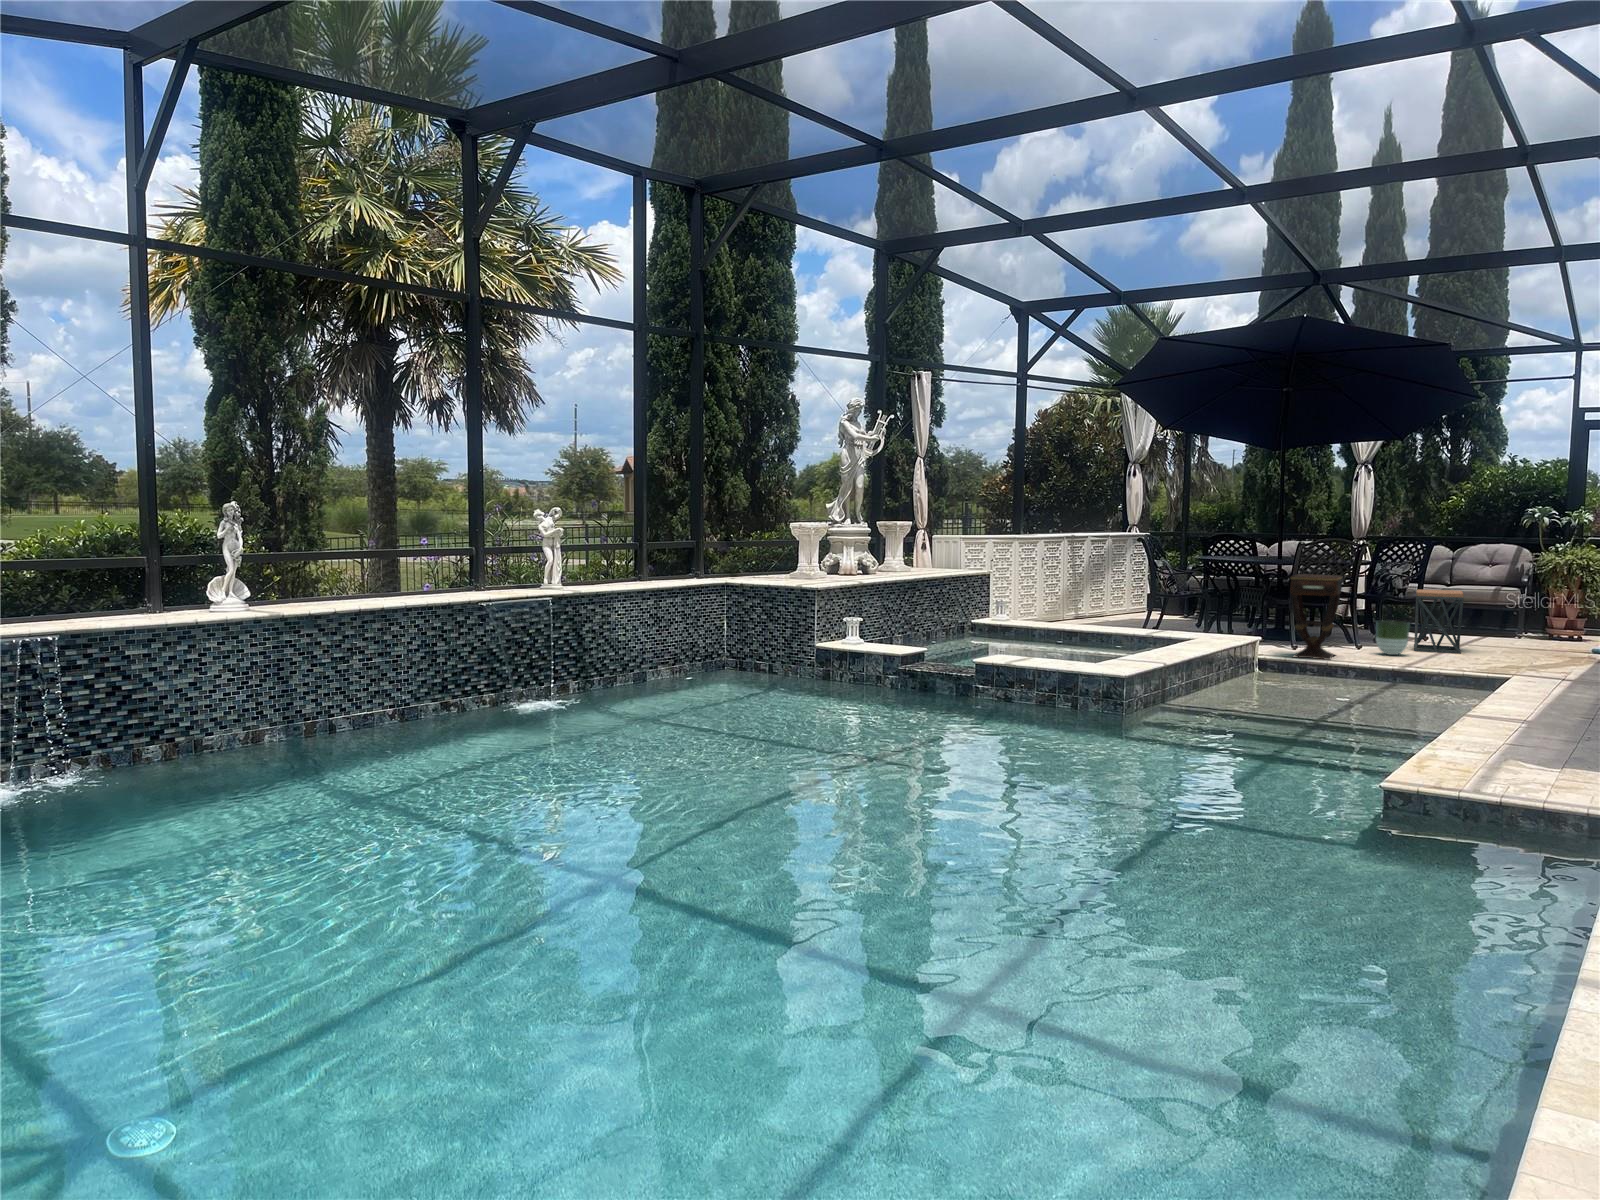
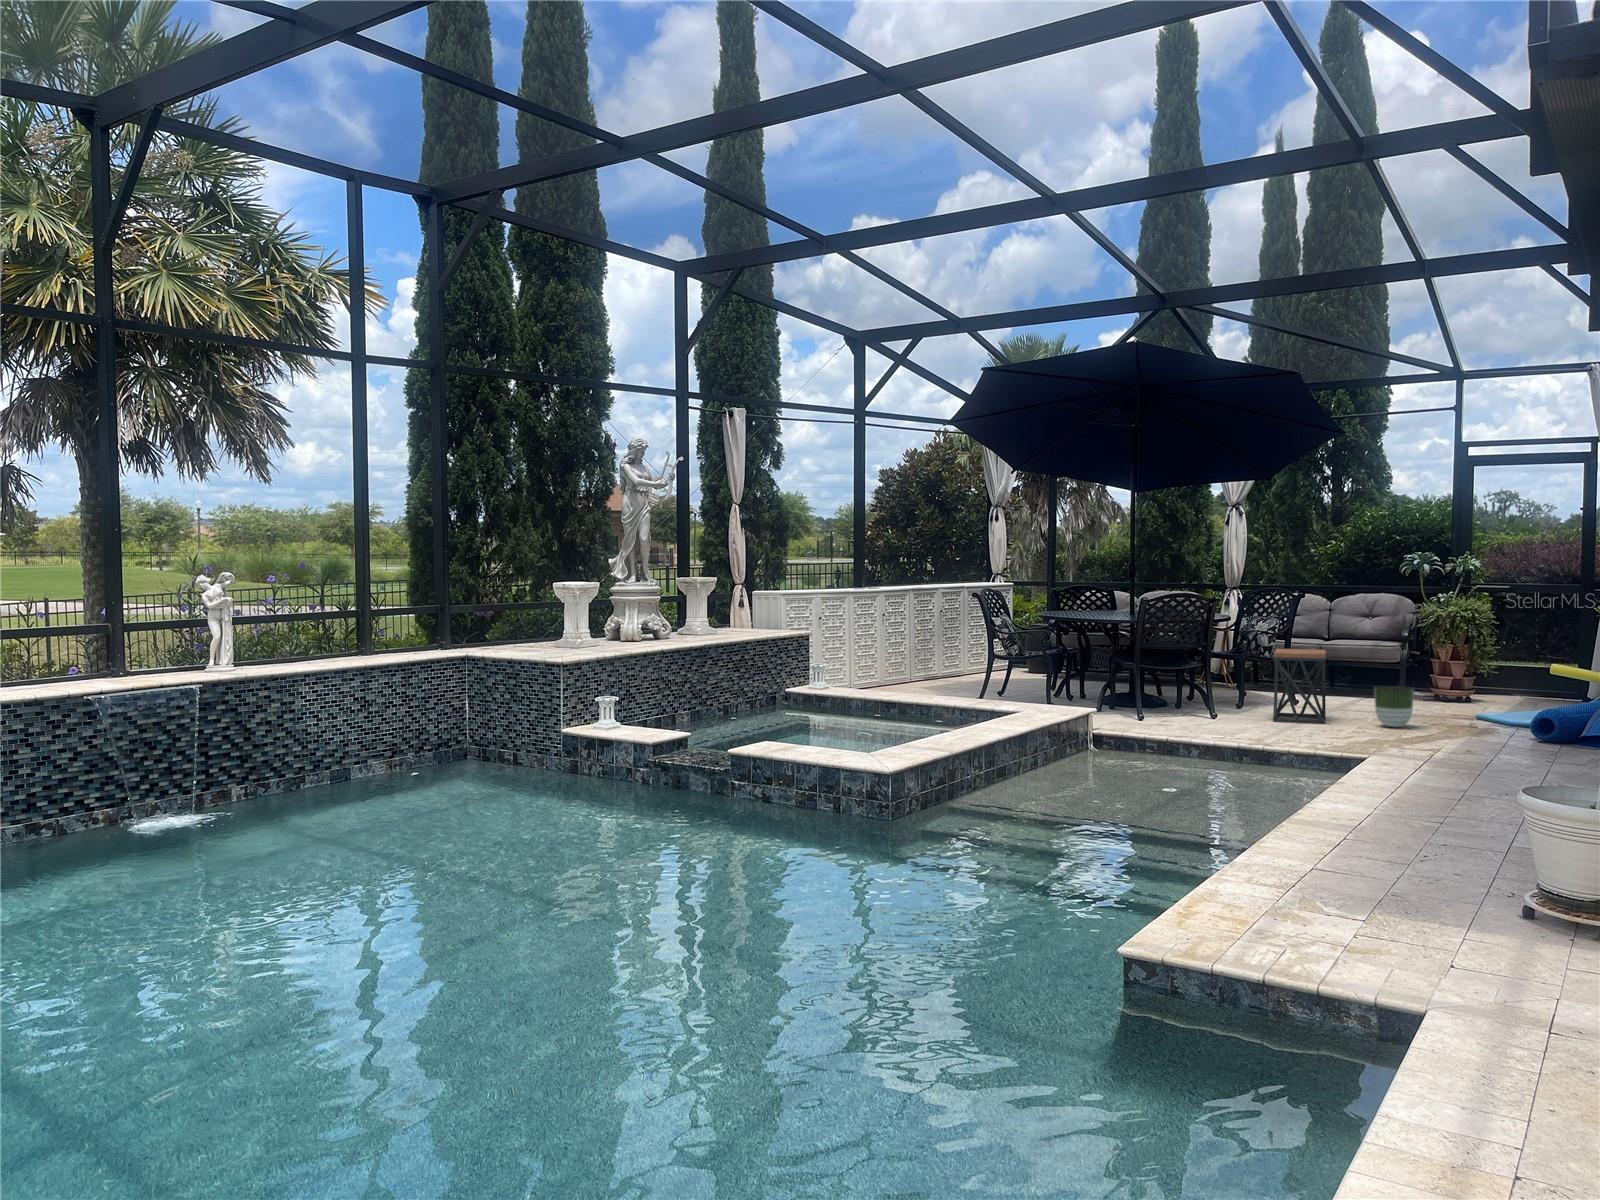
side table: present [1291,574,1342,660] -> none [1123,635,1184,736]
planter: present [1376,620,1410,655] -> present [1374,686,1414,727]

